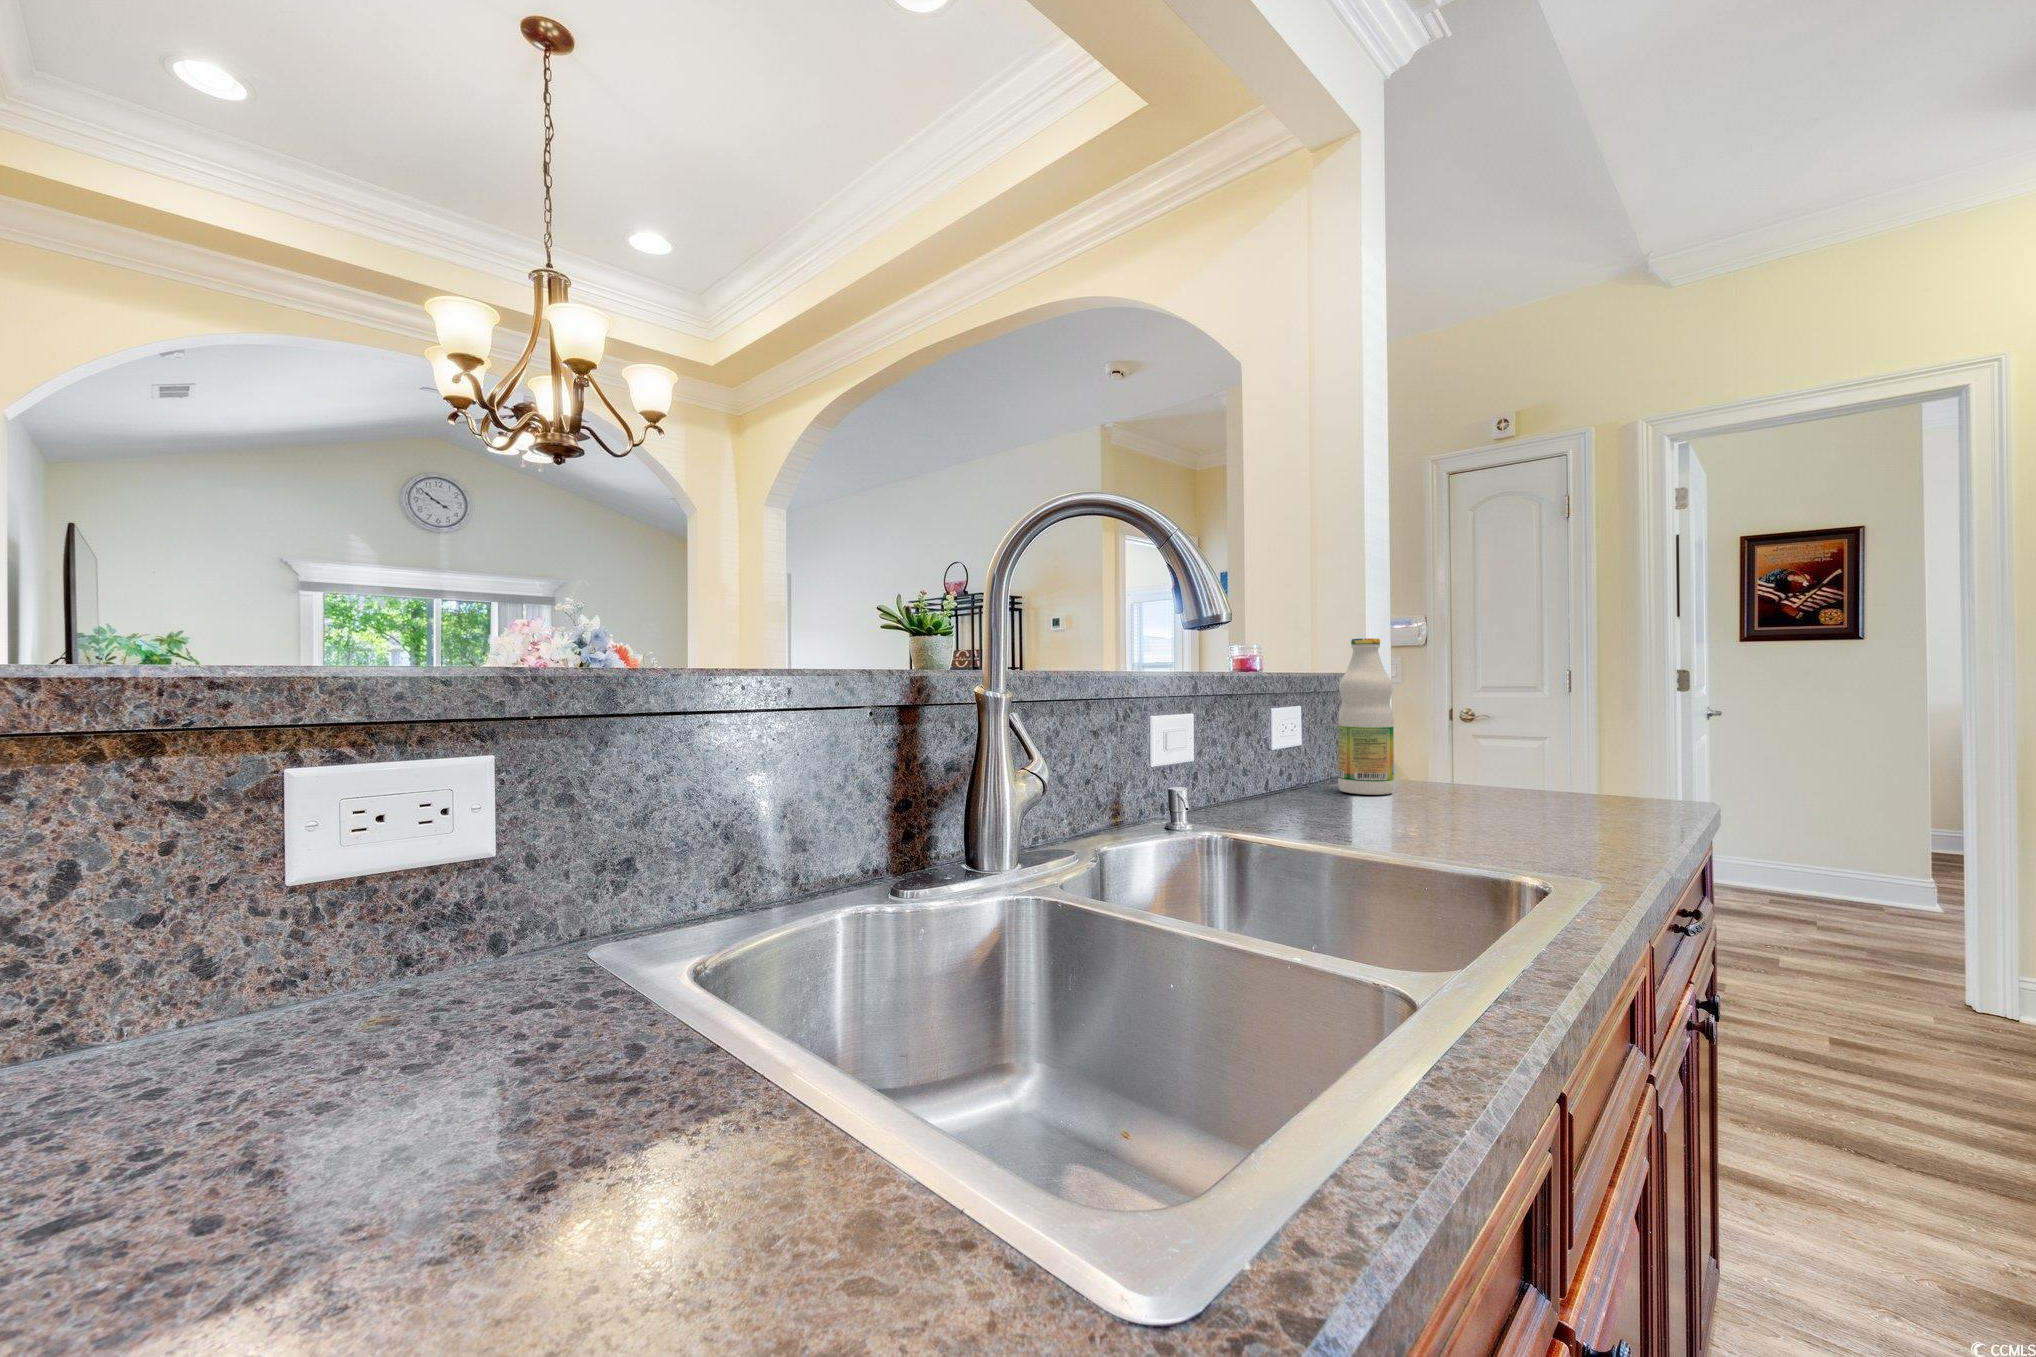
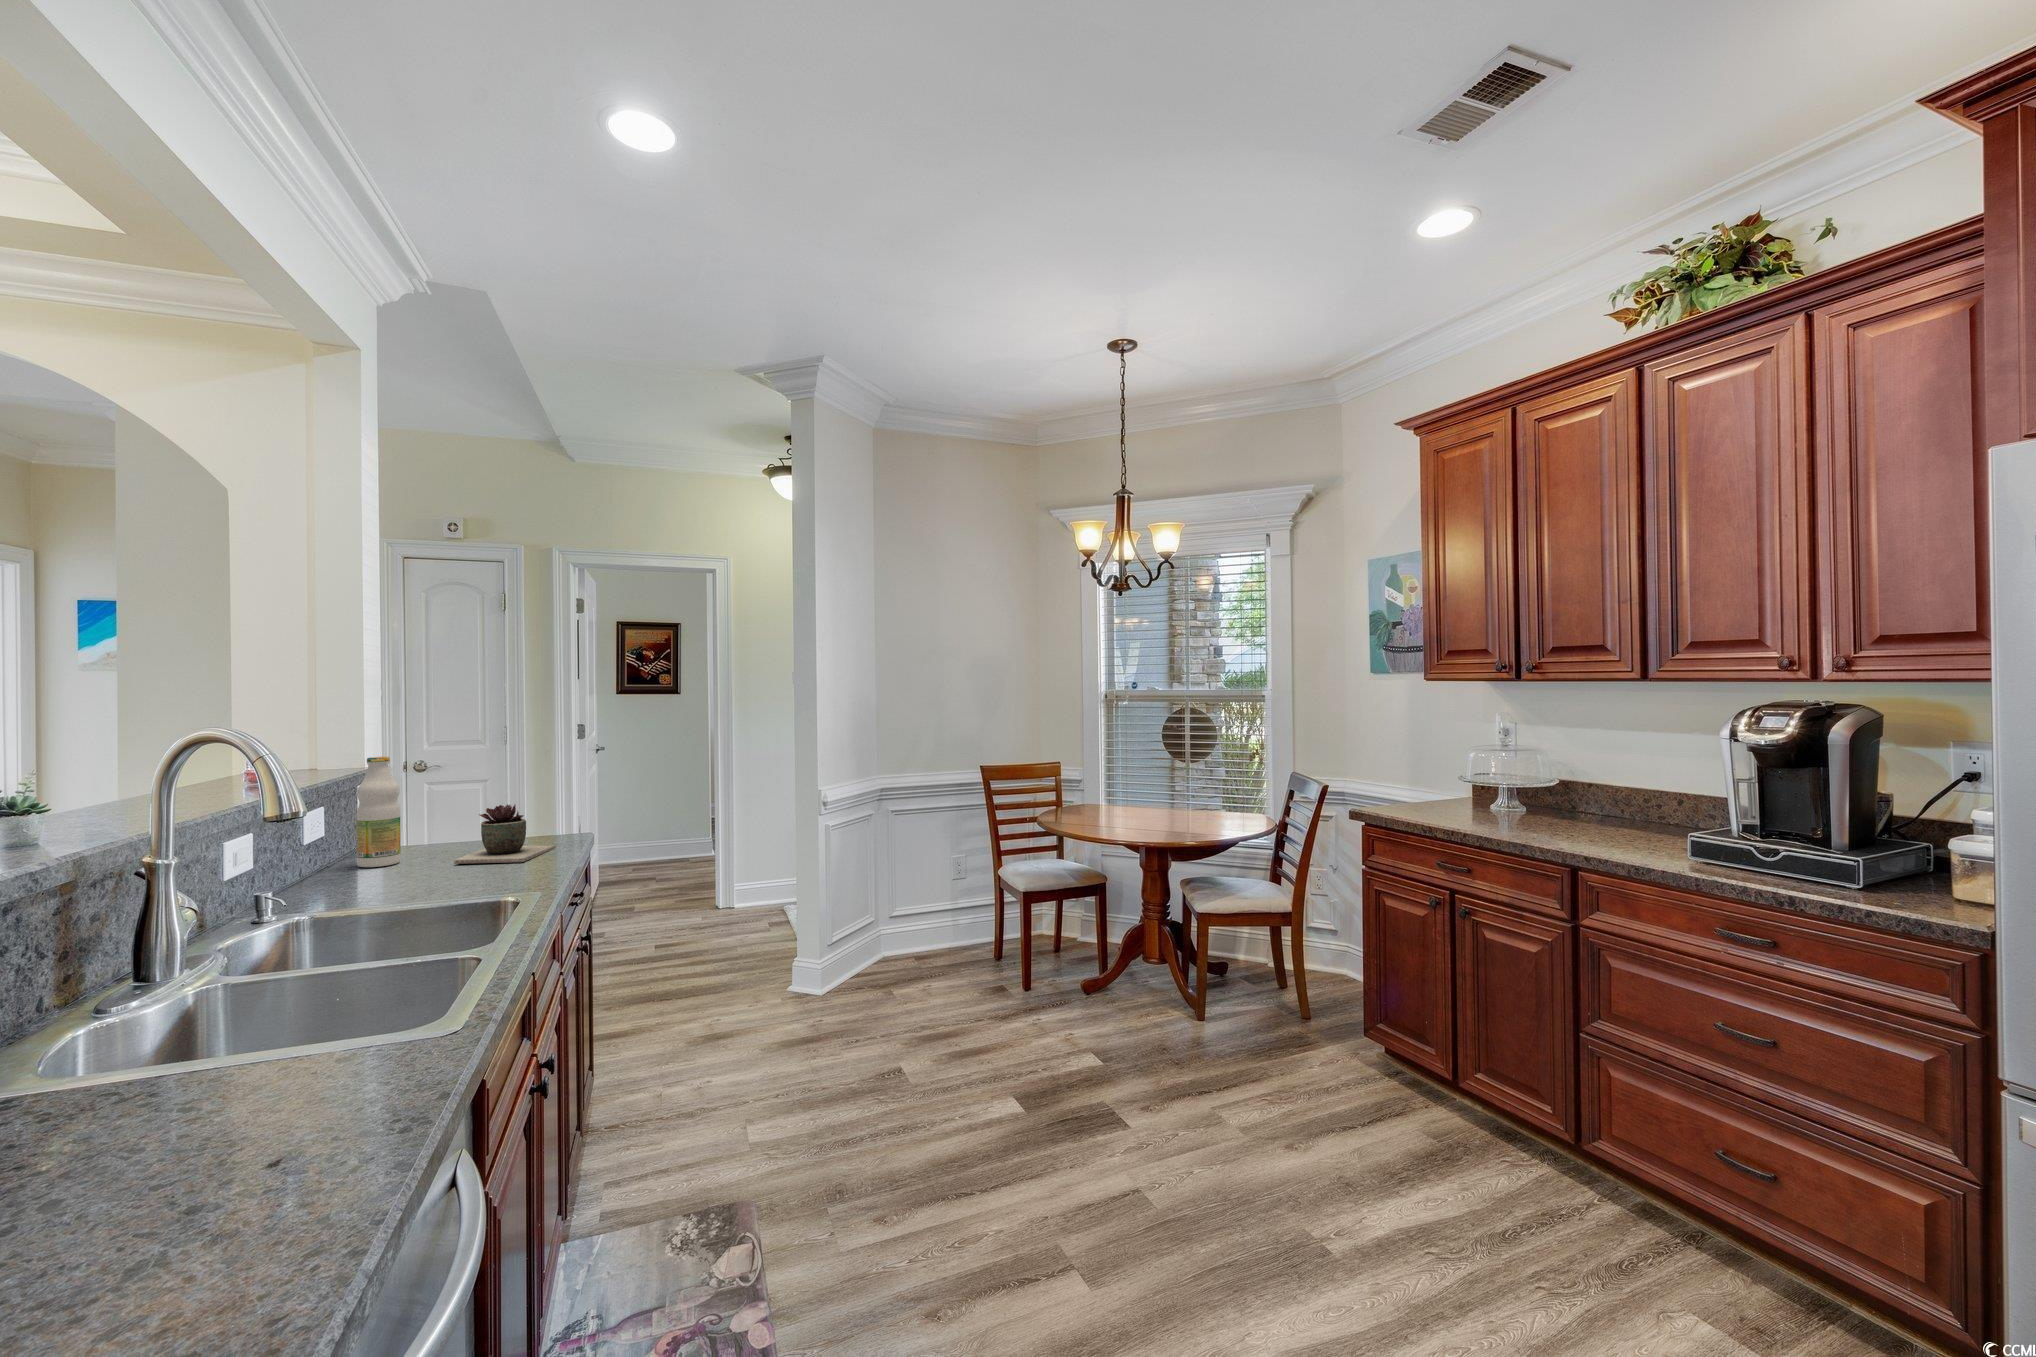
succulent plant: none [1462,719,1643,822] -> present [454,804,556,864]

